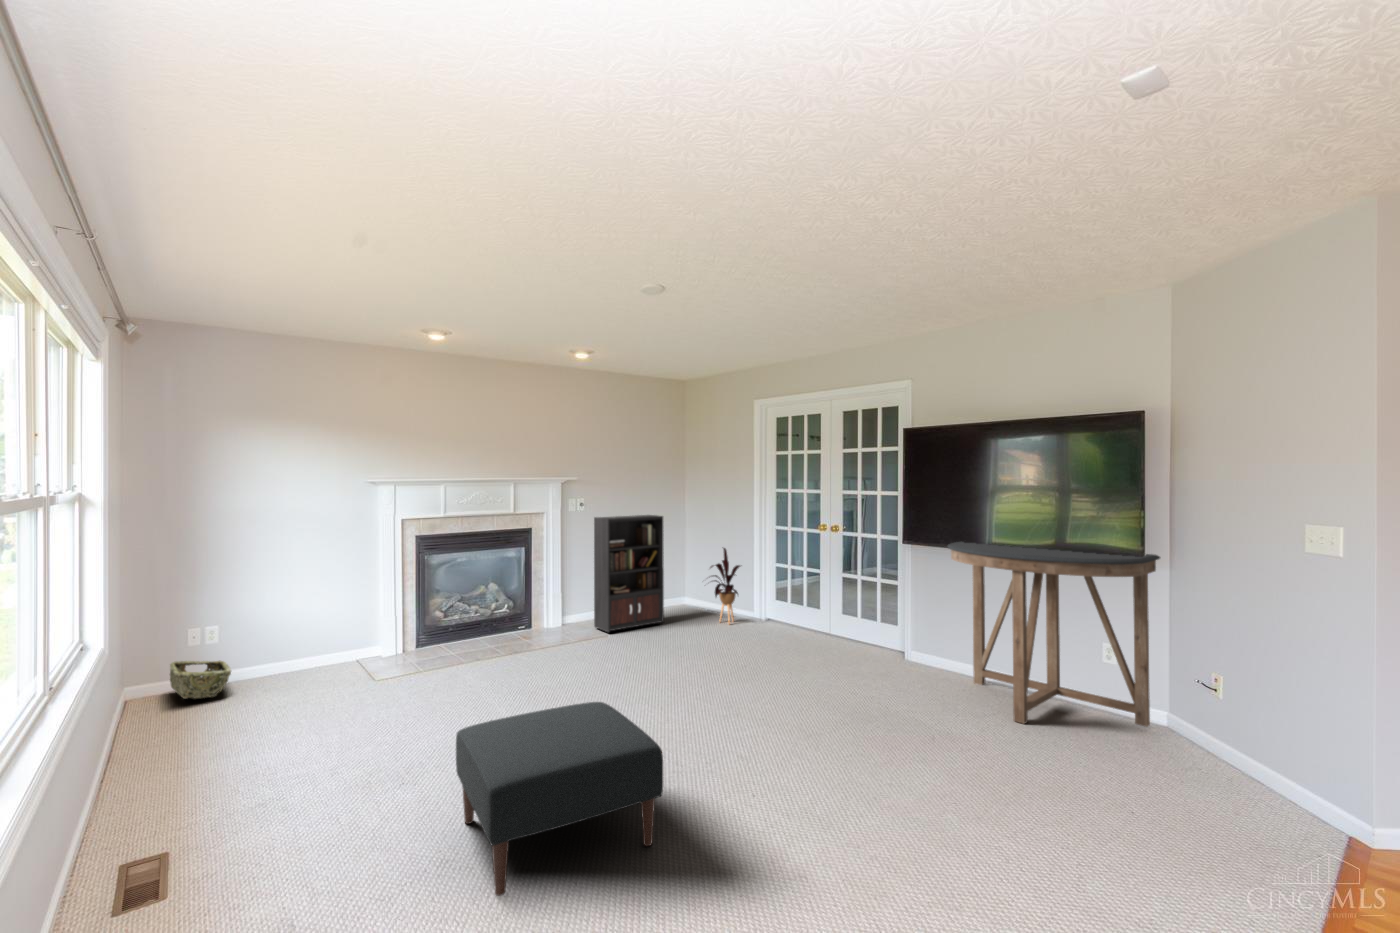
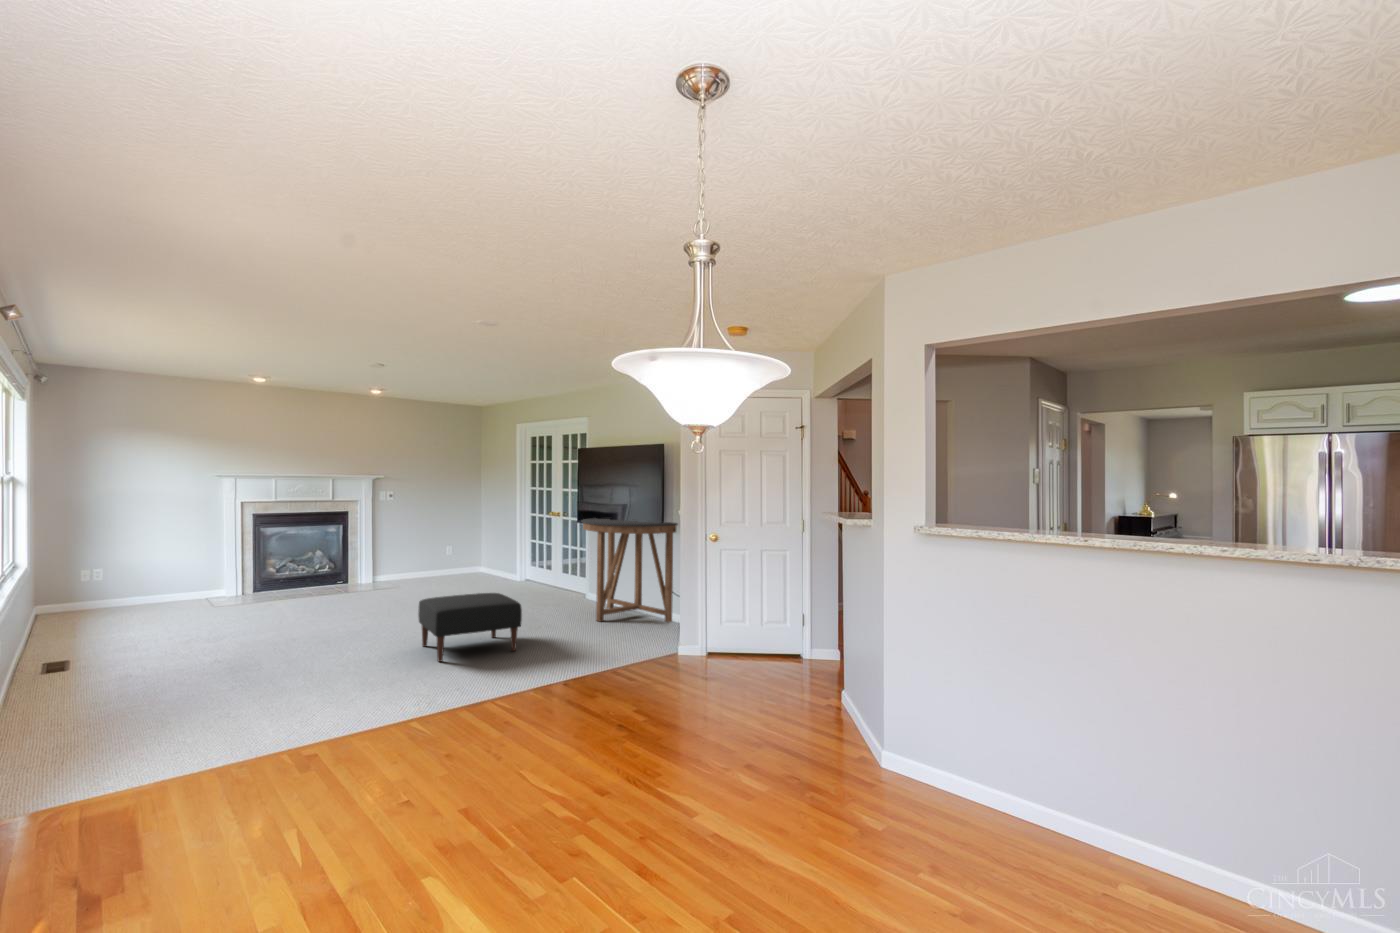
bookcase: present [594,515,664,632] -> none [393,504,449,585]
house plant: present [710,548,740,624] -> none [476,527,511,582]
woven basket: present [170,661,231,699] -> none [68,591,111,613]
ottoman: present [456,702,663,896] -> present [418,593,522,662]

